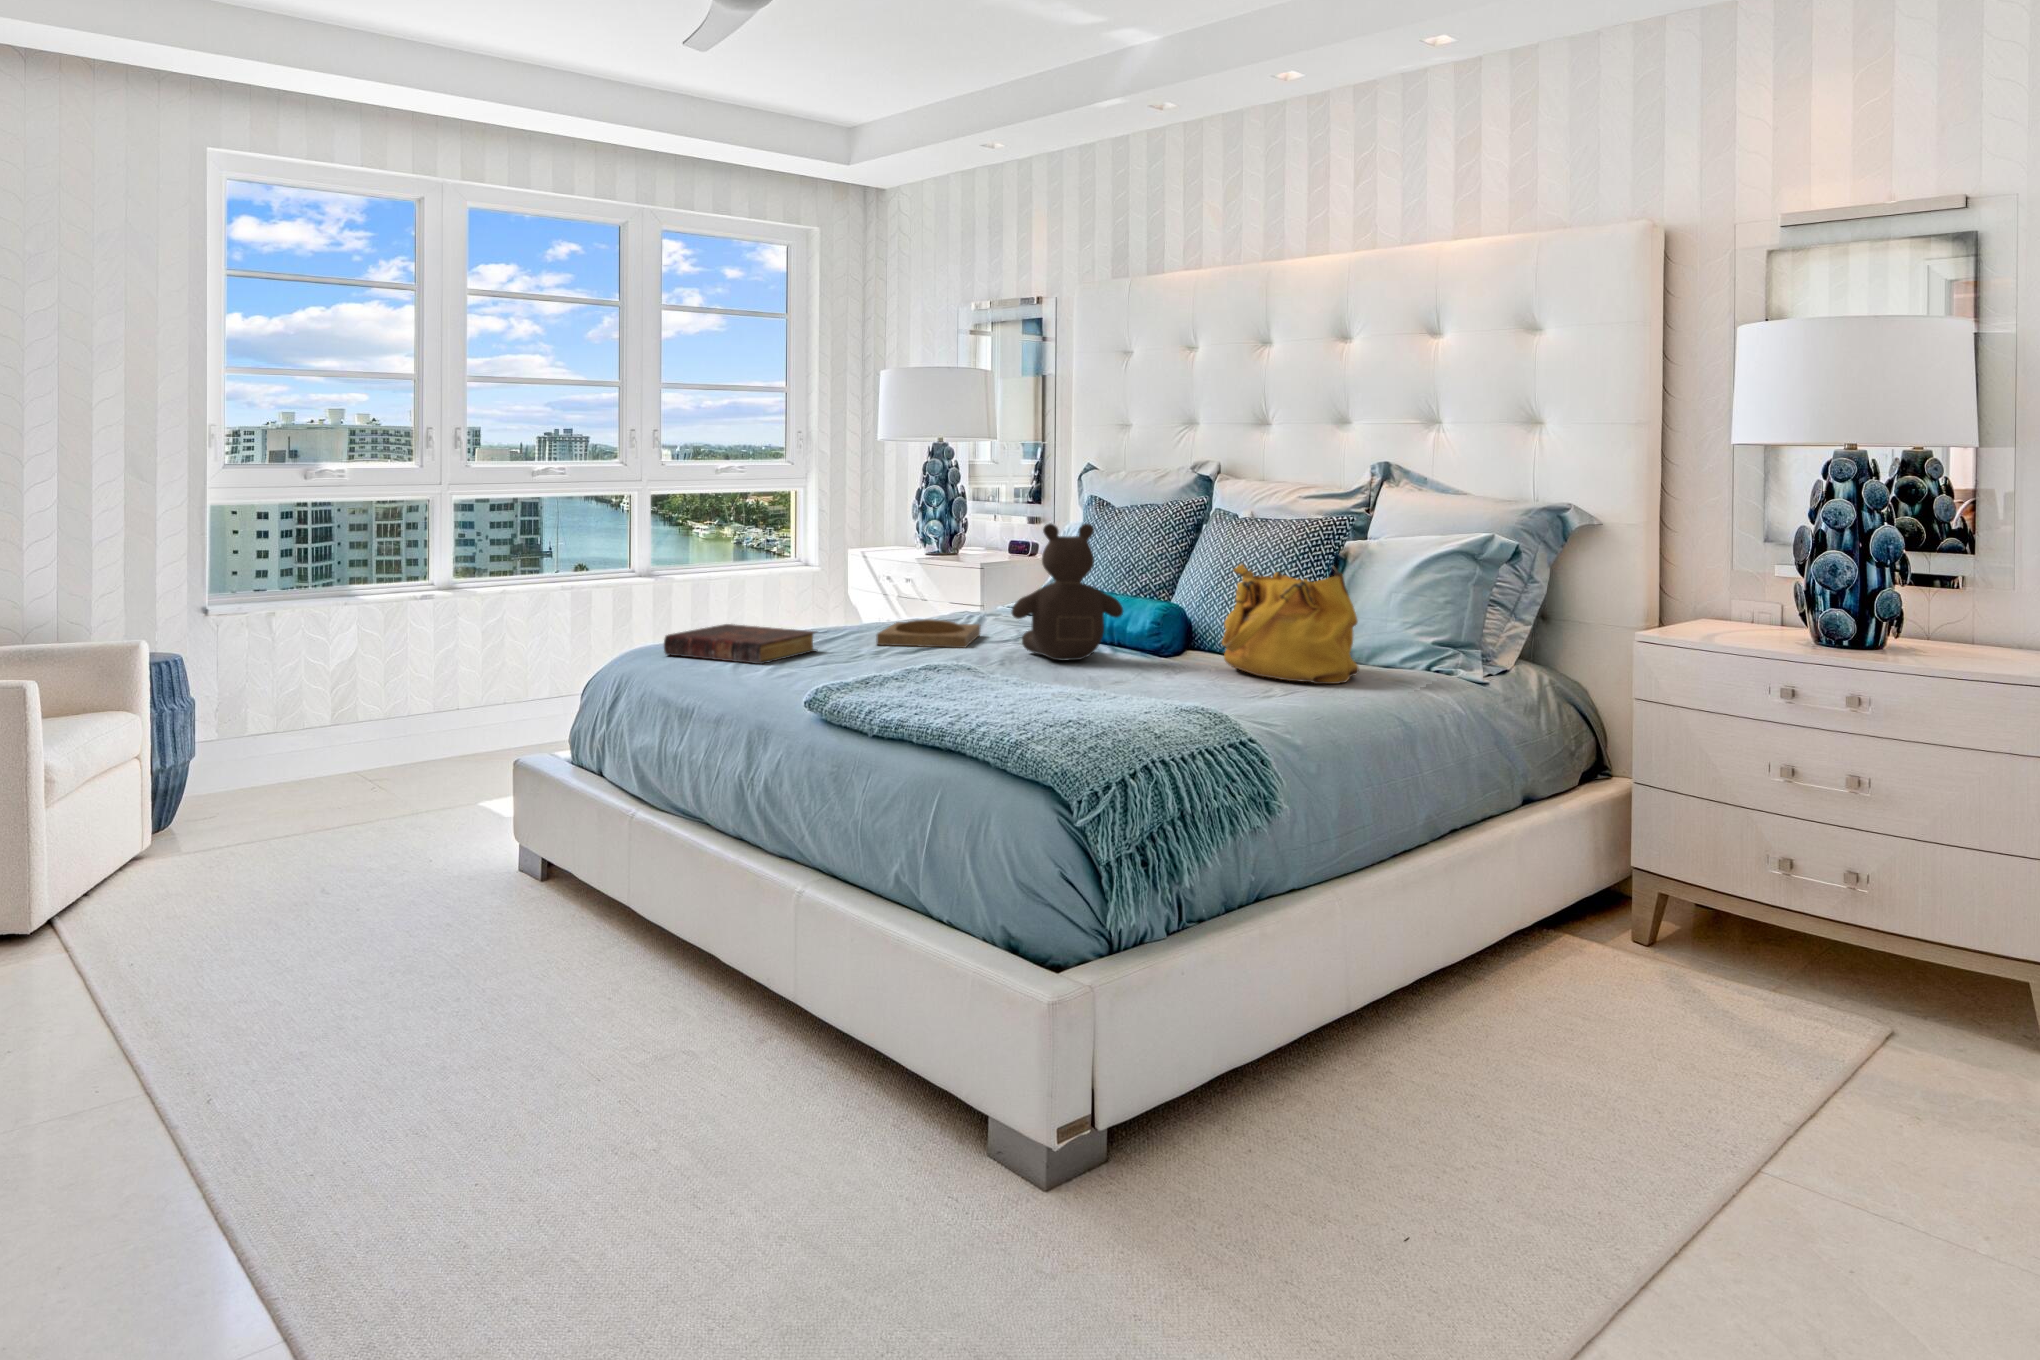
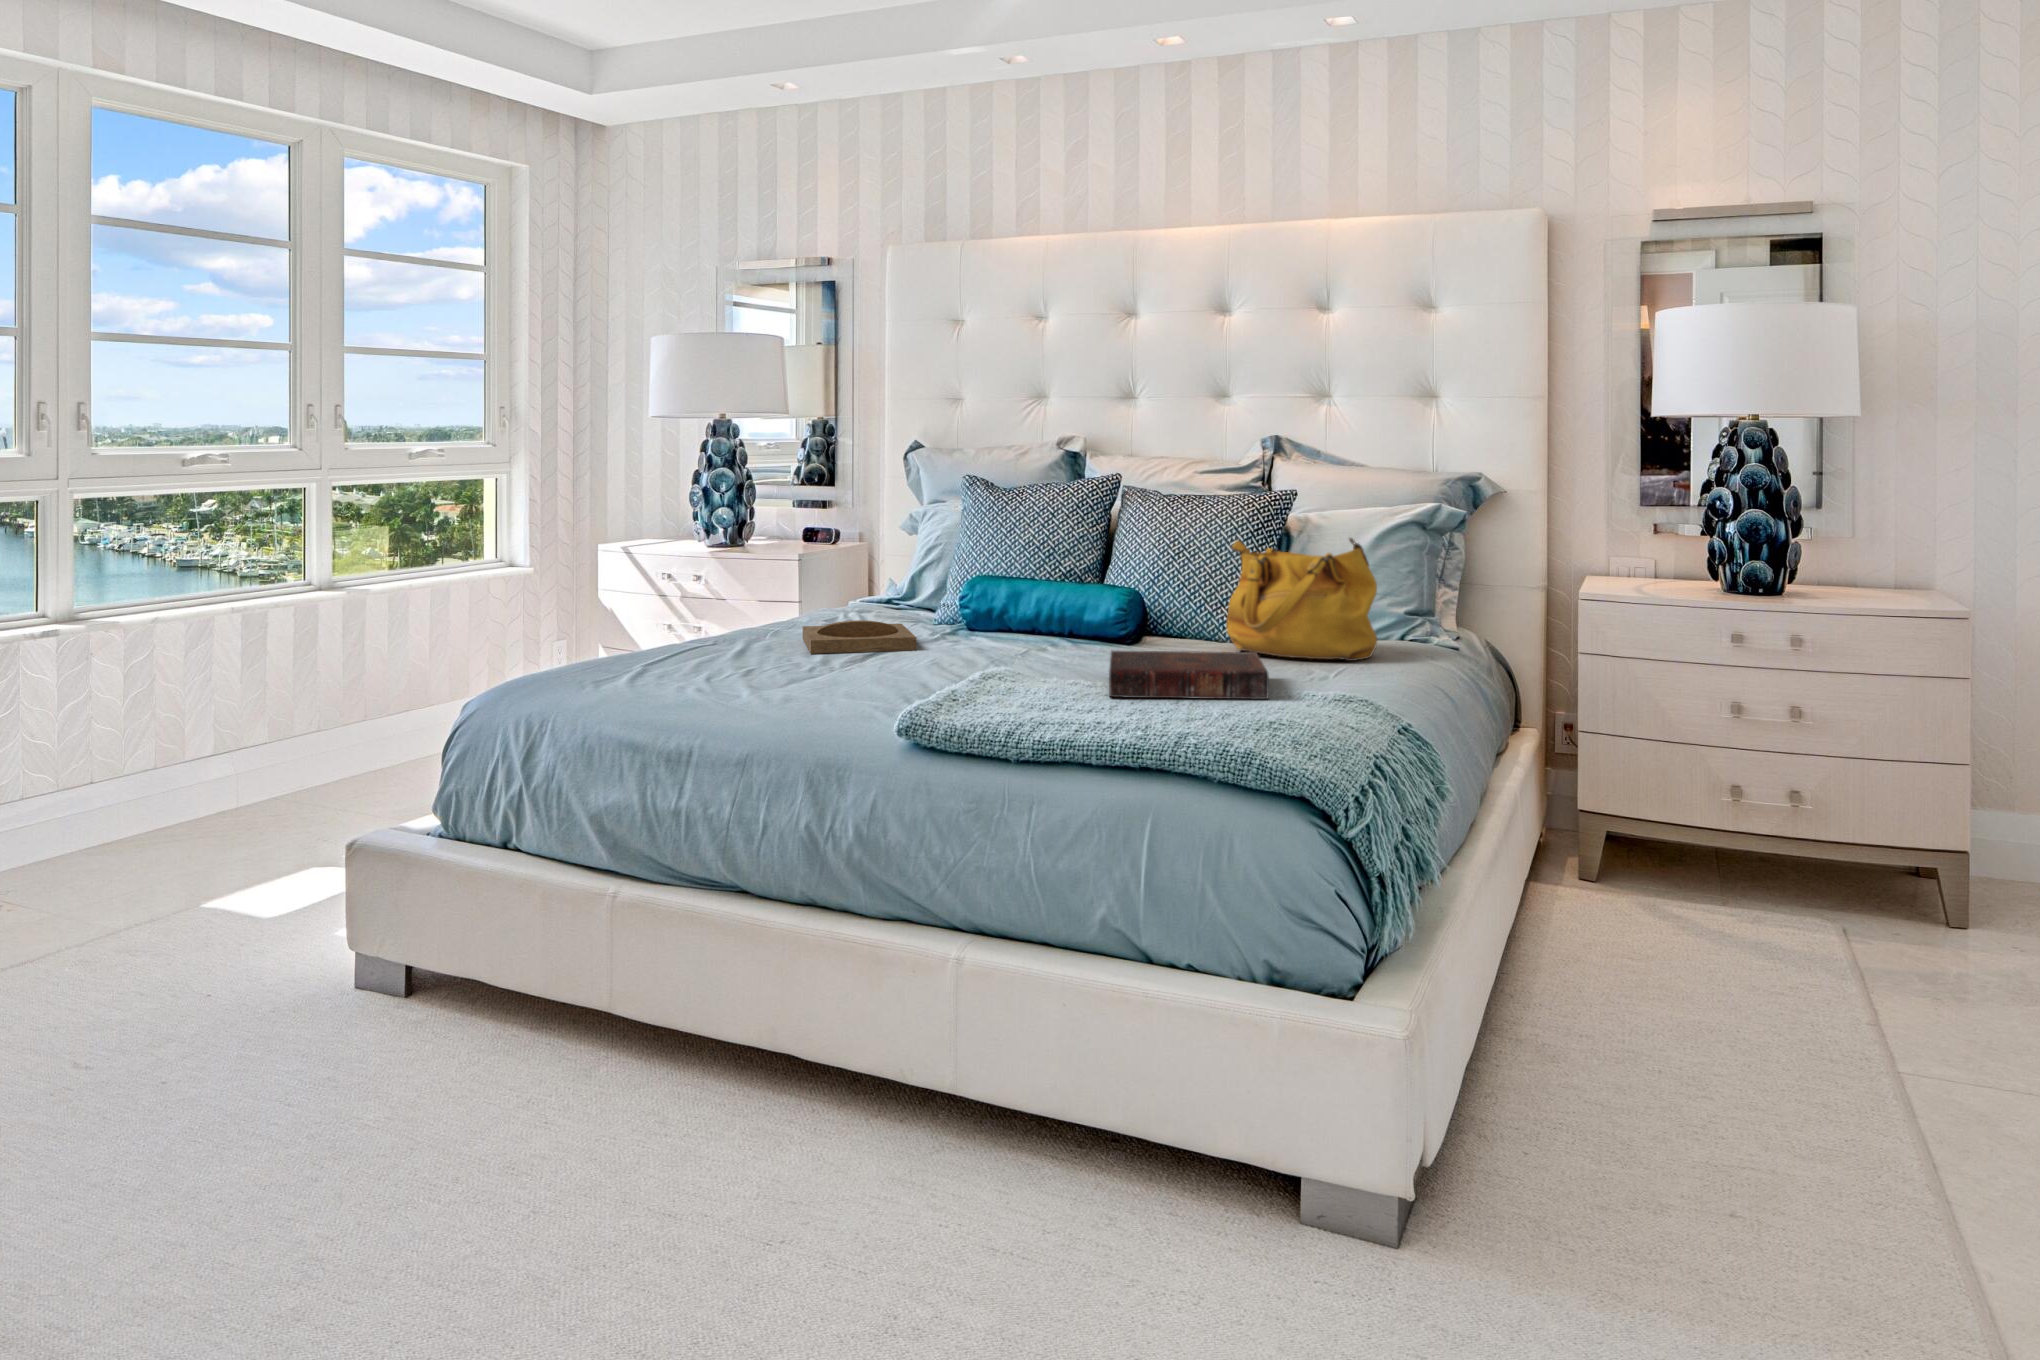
teddy bear: present [1012,524,1123,660] -> none [990,502,1112,656]
book: present [664,624,816,664] -> present [1109,651,1269,699]

